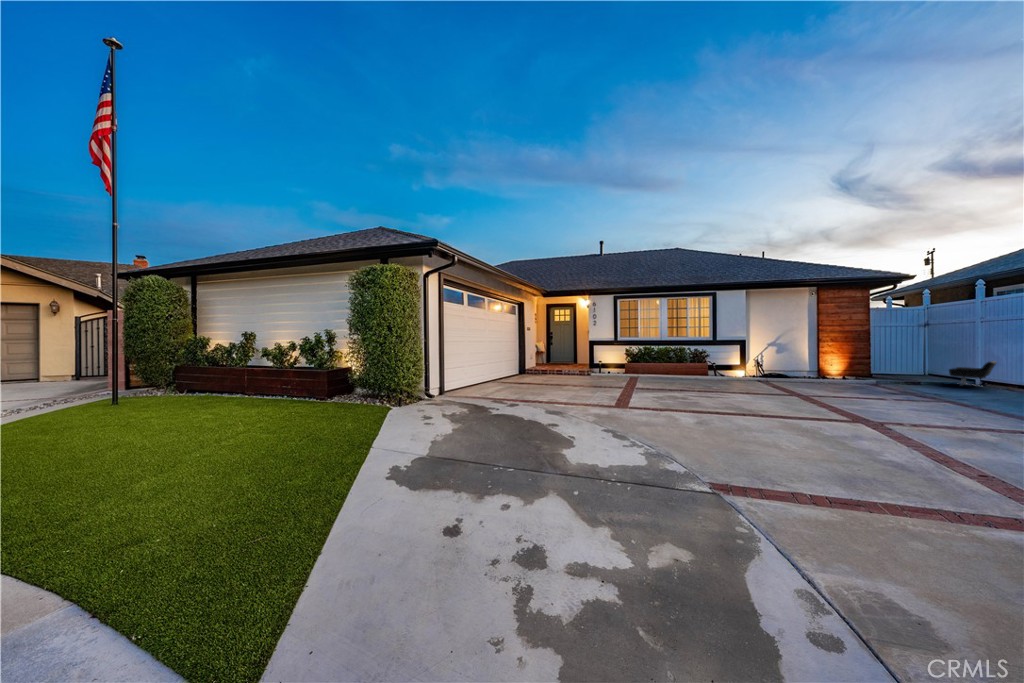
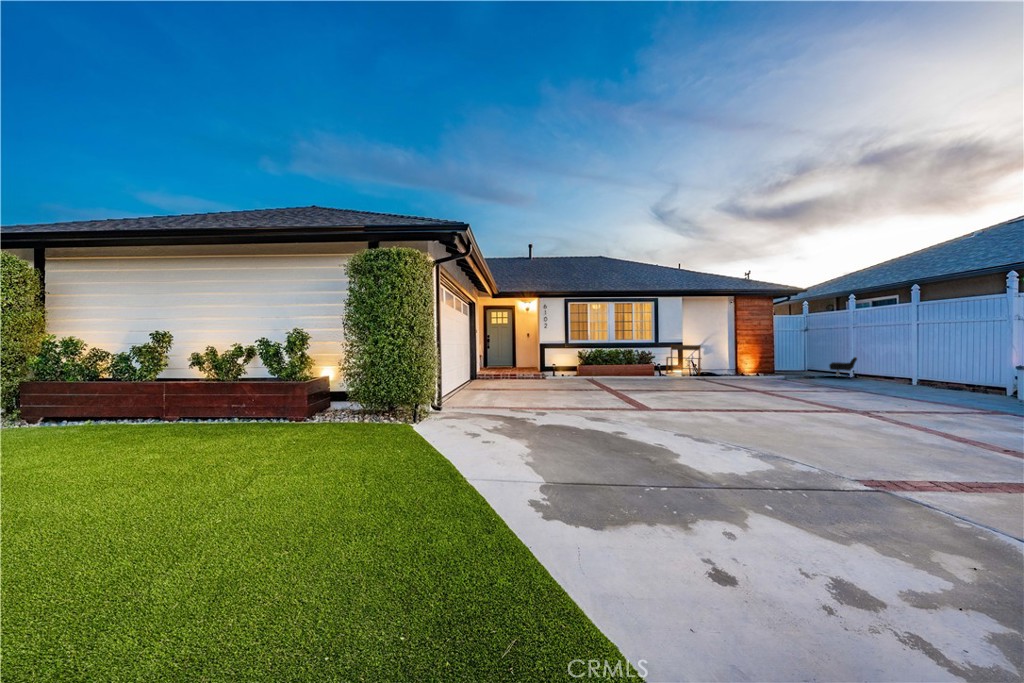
bench: none [723,342,767,377] -> present [666,345,702,375]

